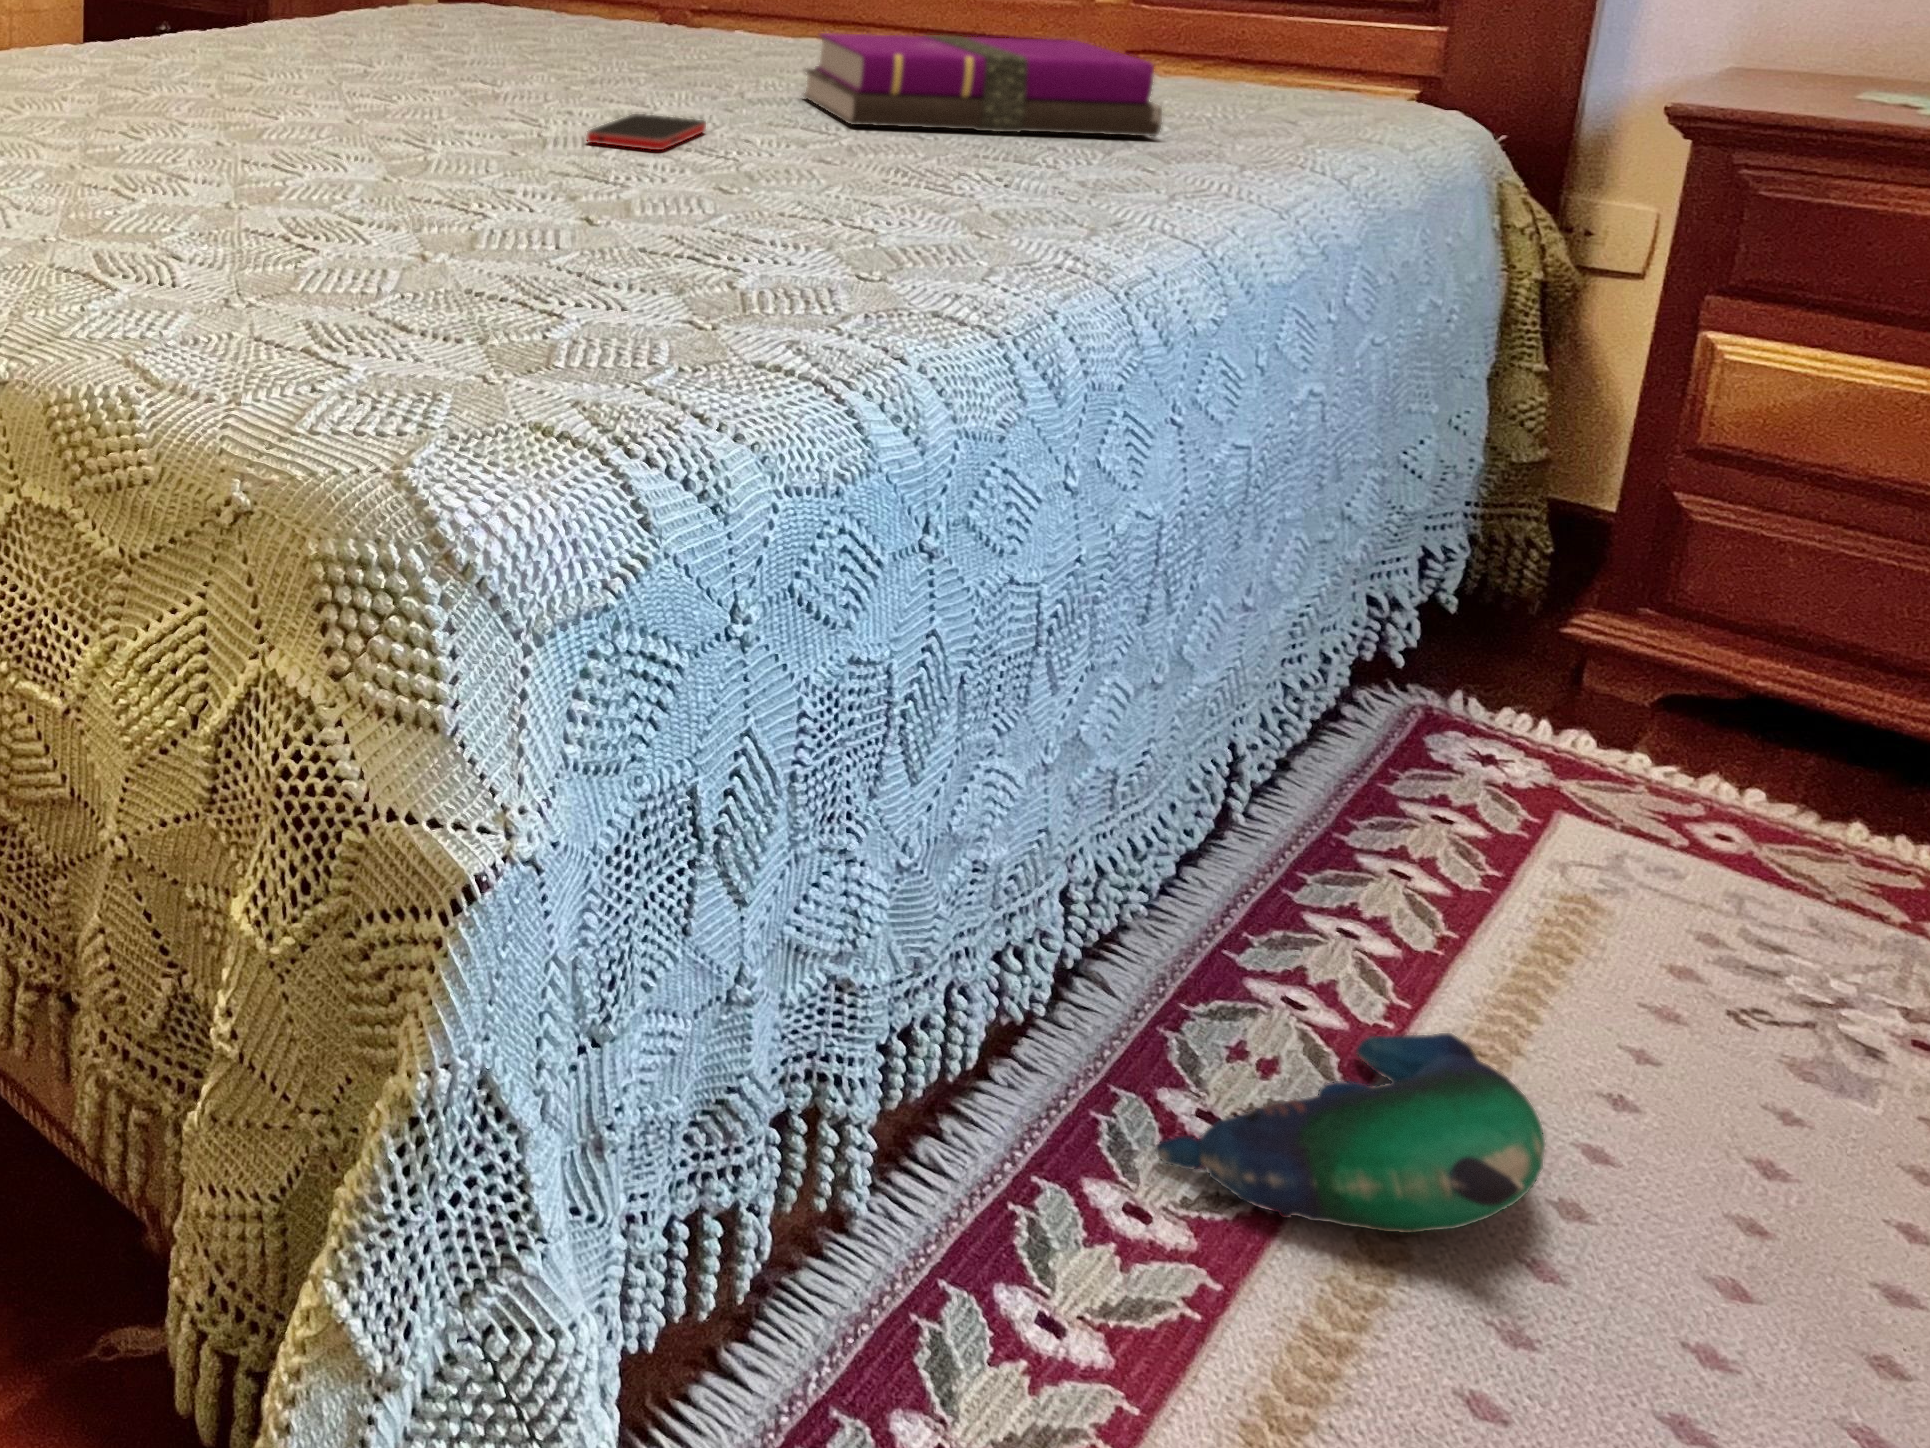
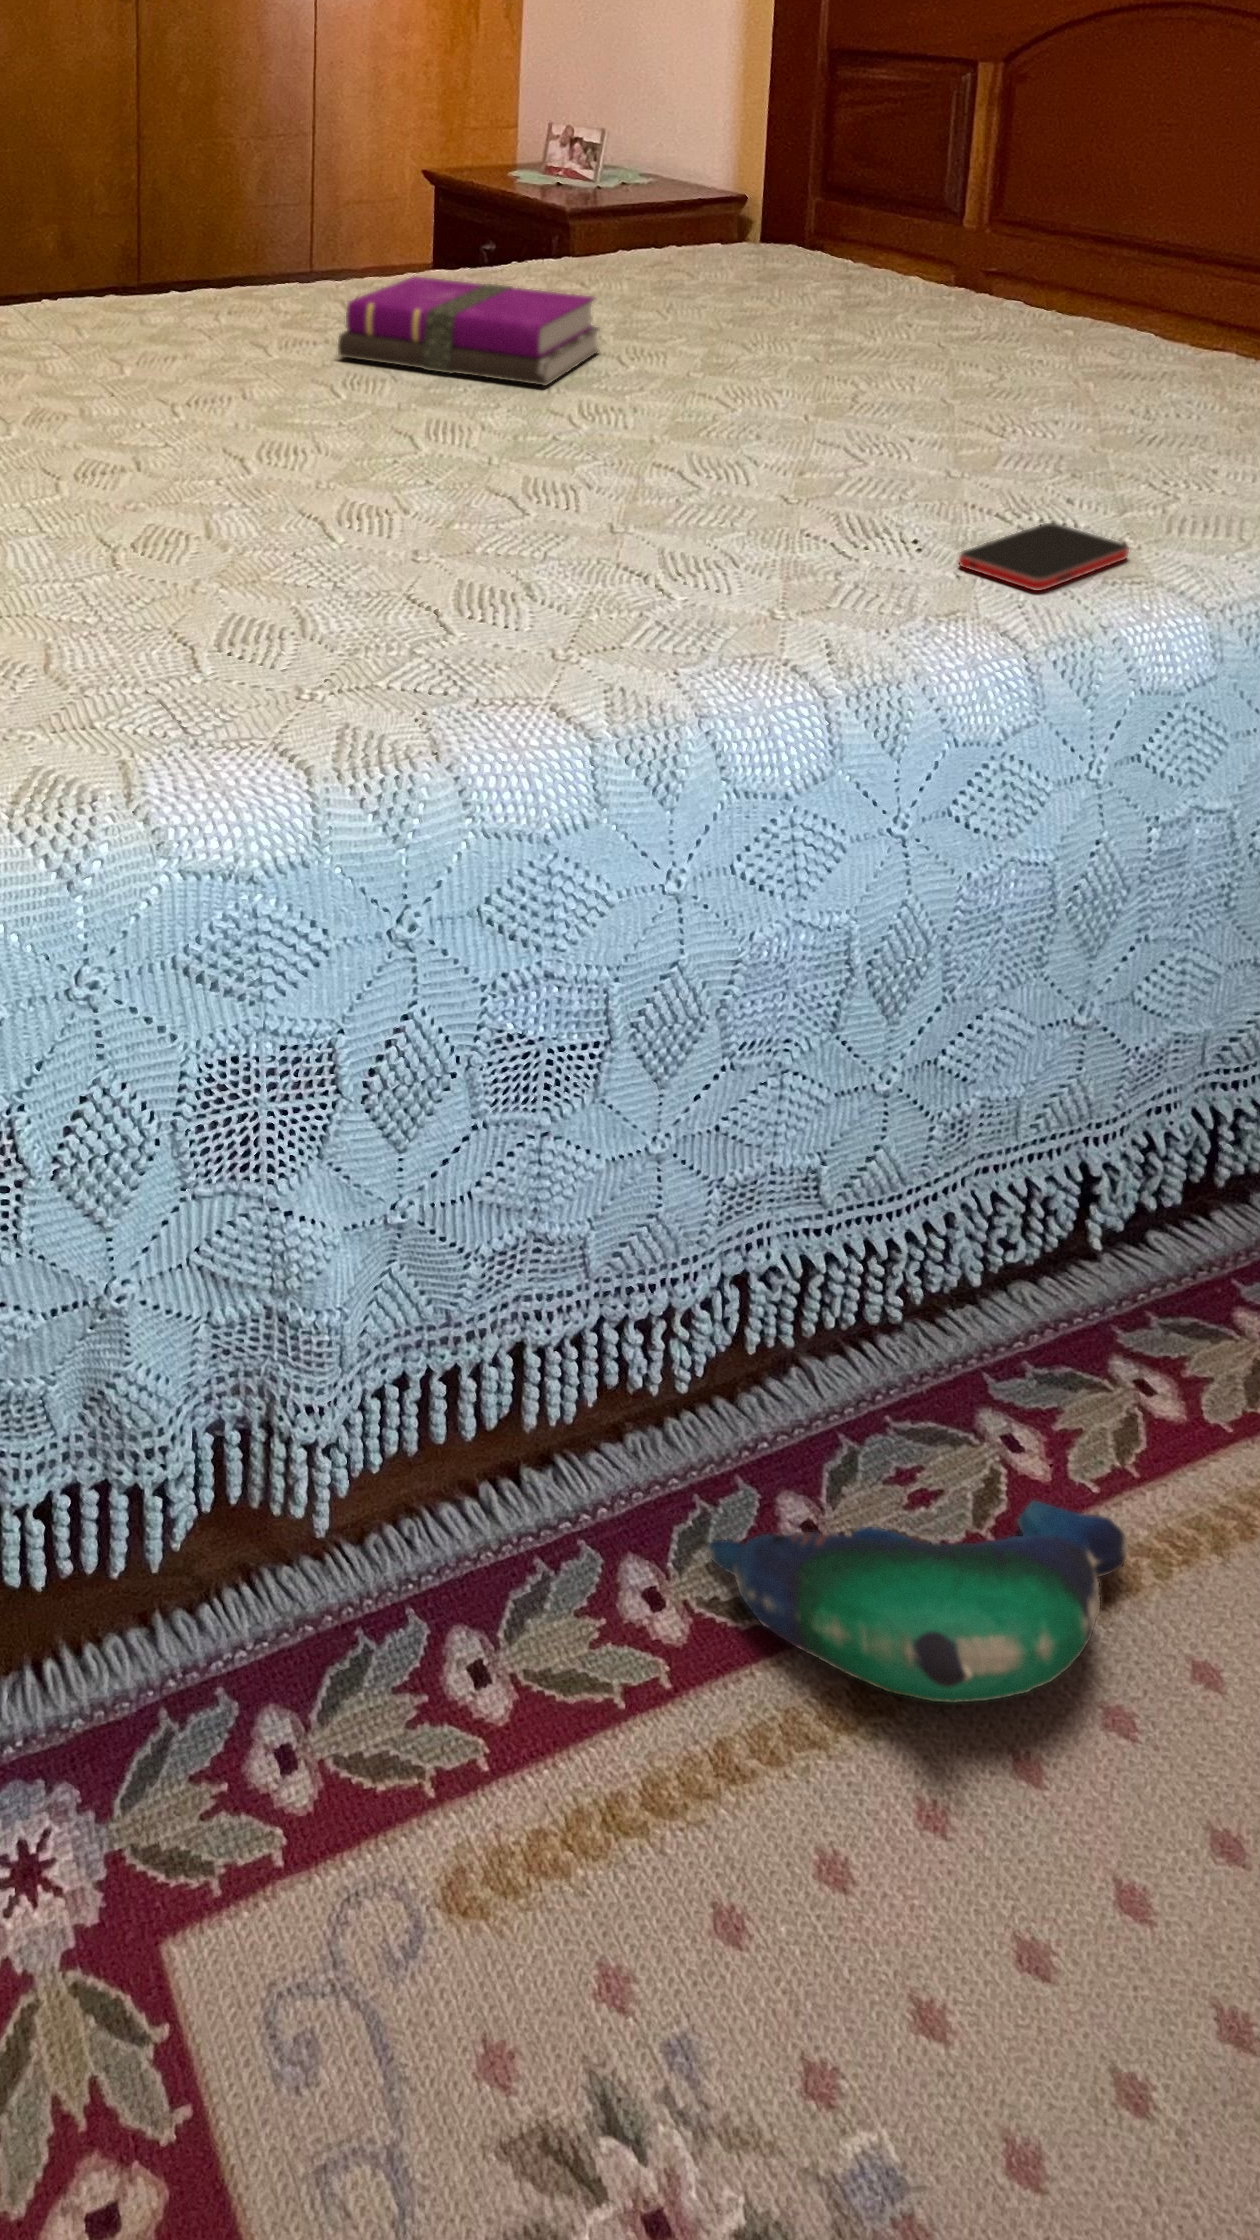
notebook: present [803,33,1162,136] -> present [338,277,599,385]
smartphone: present [587,114,706,150] -> present [958,523,1129,590]

